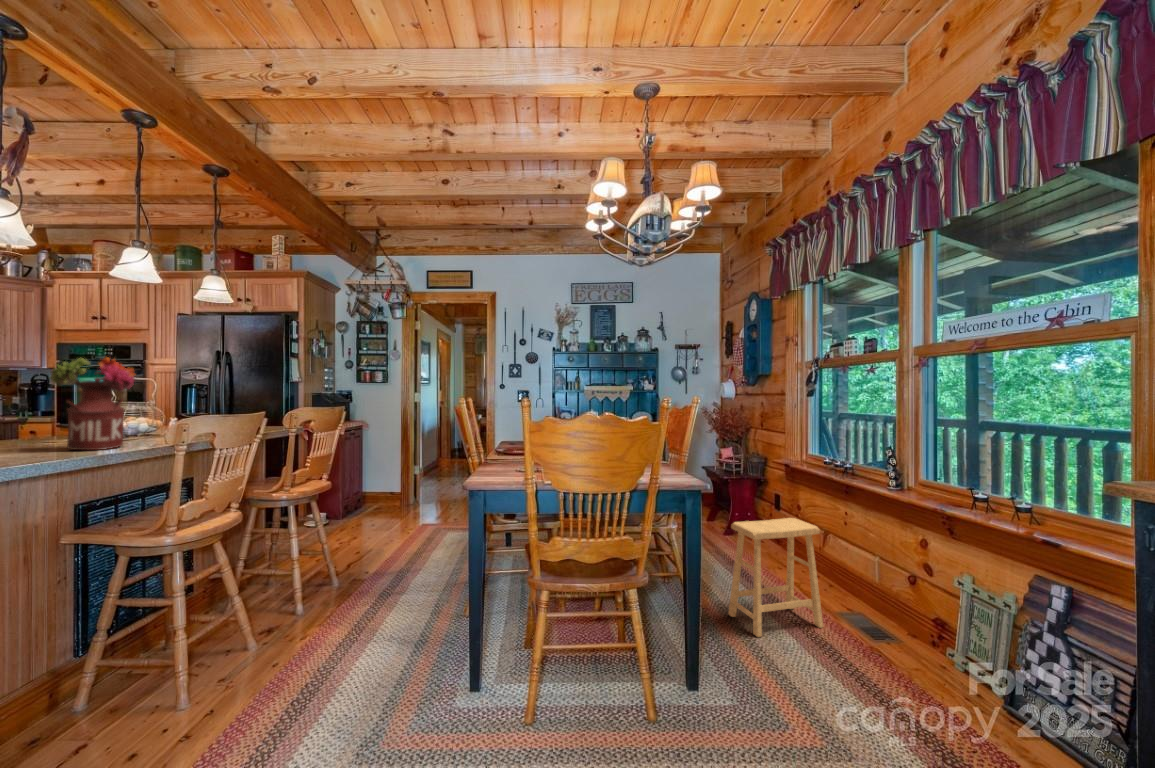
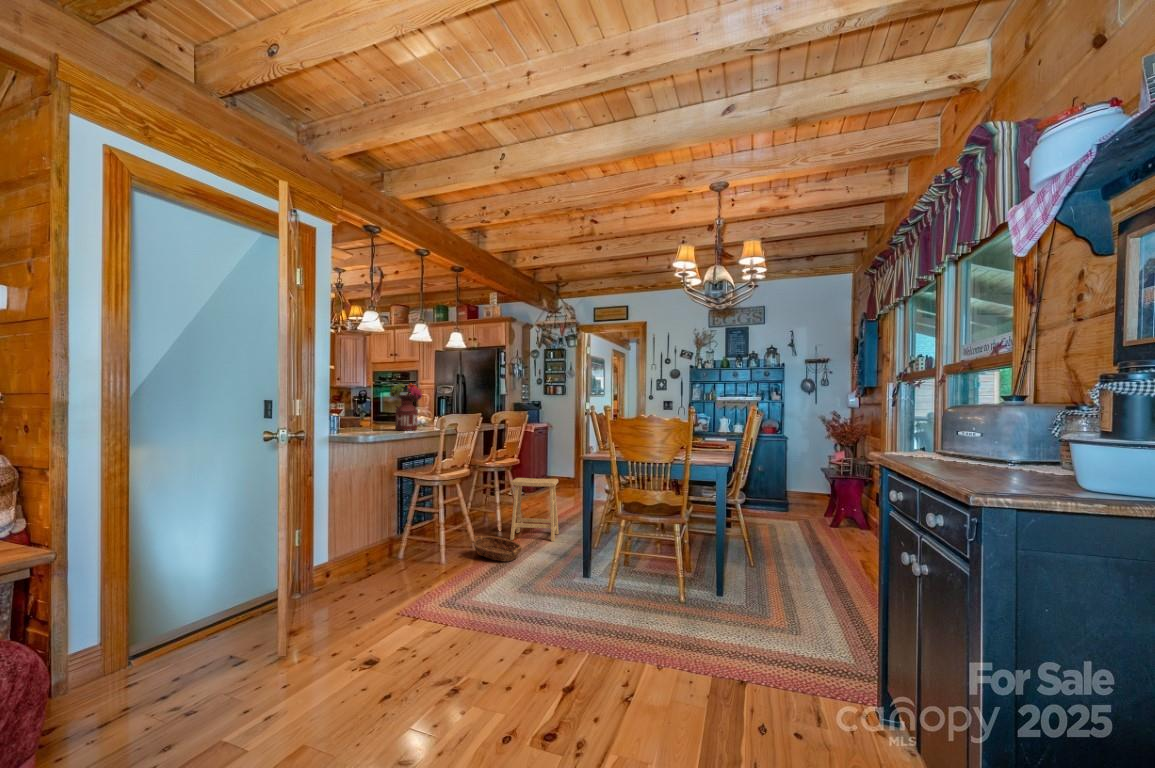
footstool: present [728,518,823,637] -> present [510,478,559,542]
basket: none [229,615,369,679] -> present [472,536,522,562]

